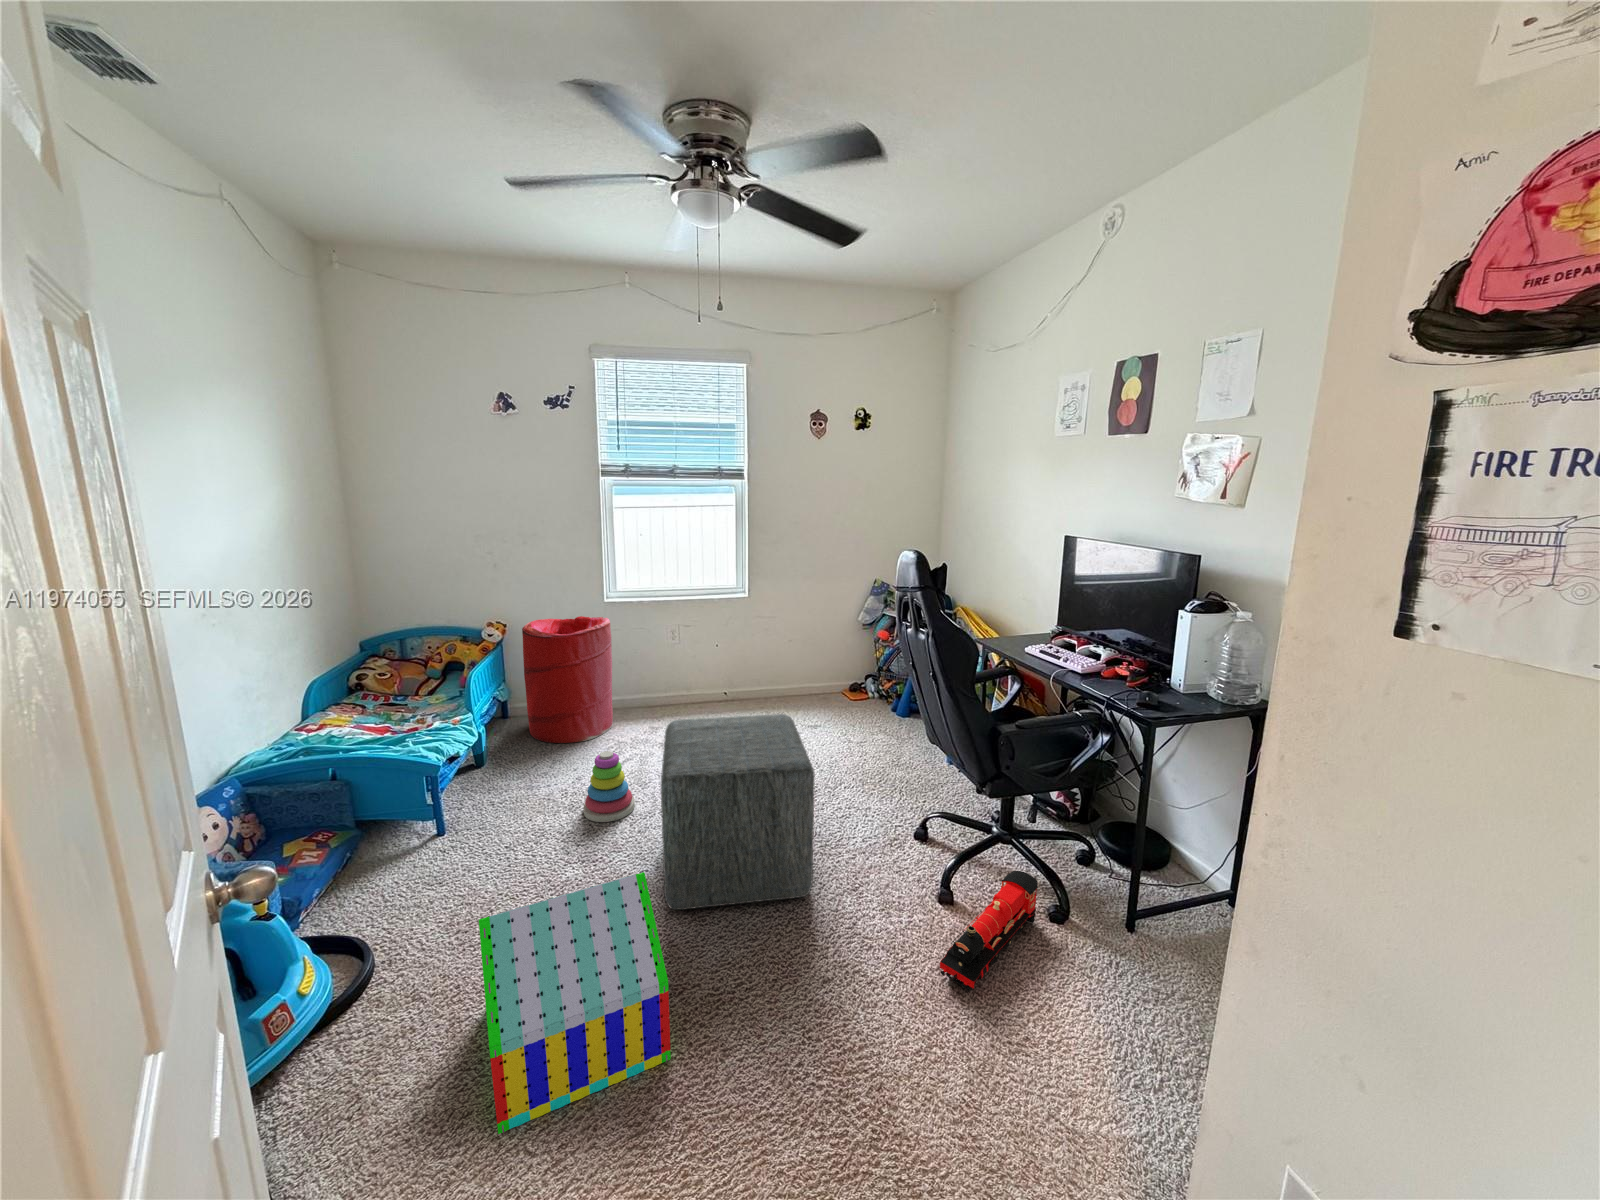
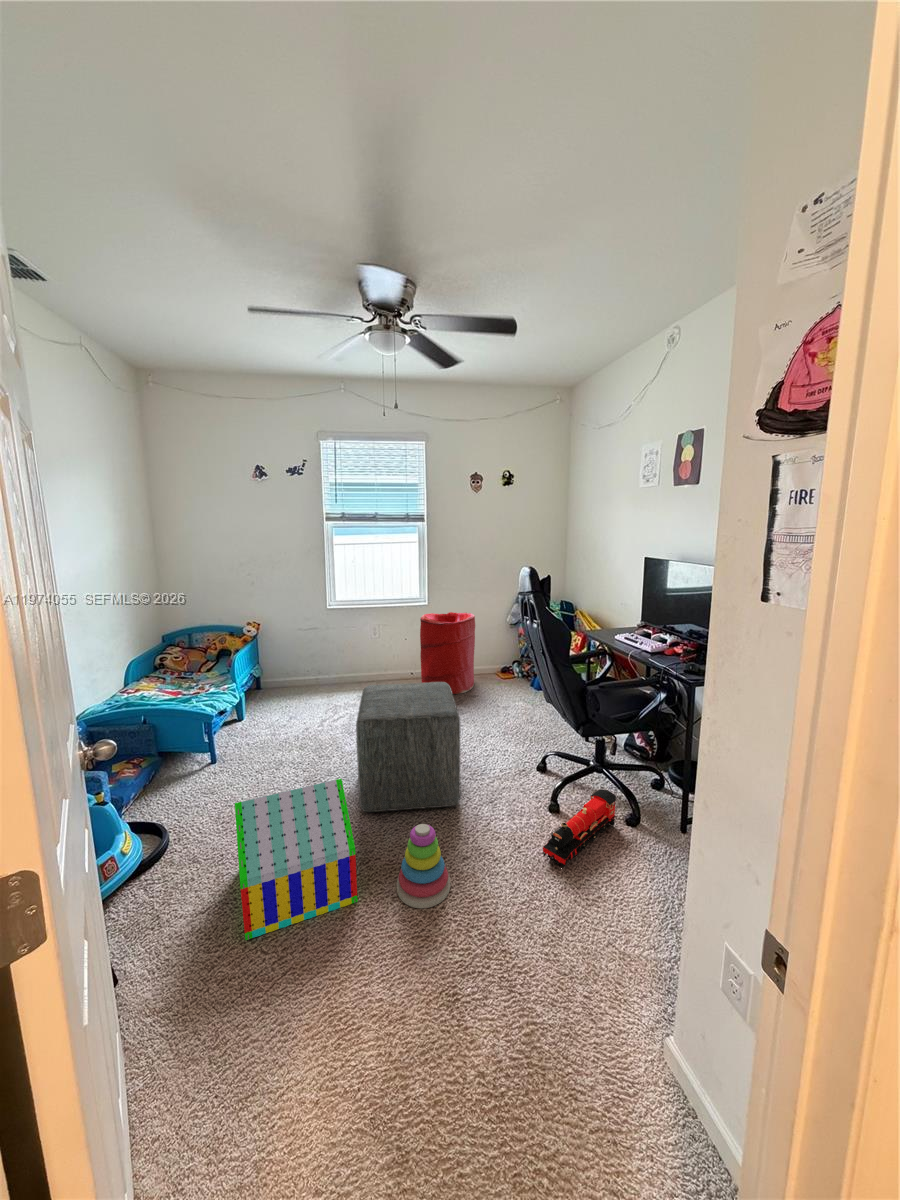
laundry hamper: present [522,616,613,743] -> present [420,612,475,694]
stacking toy: present [583,751,635,822] -> present [397,824,450,908]

